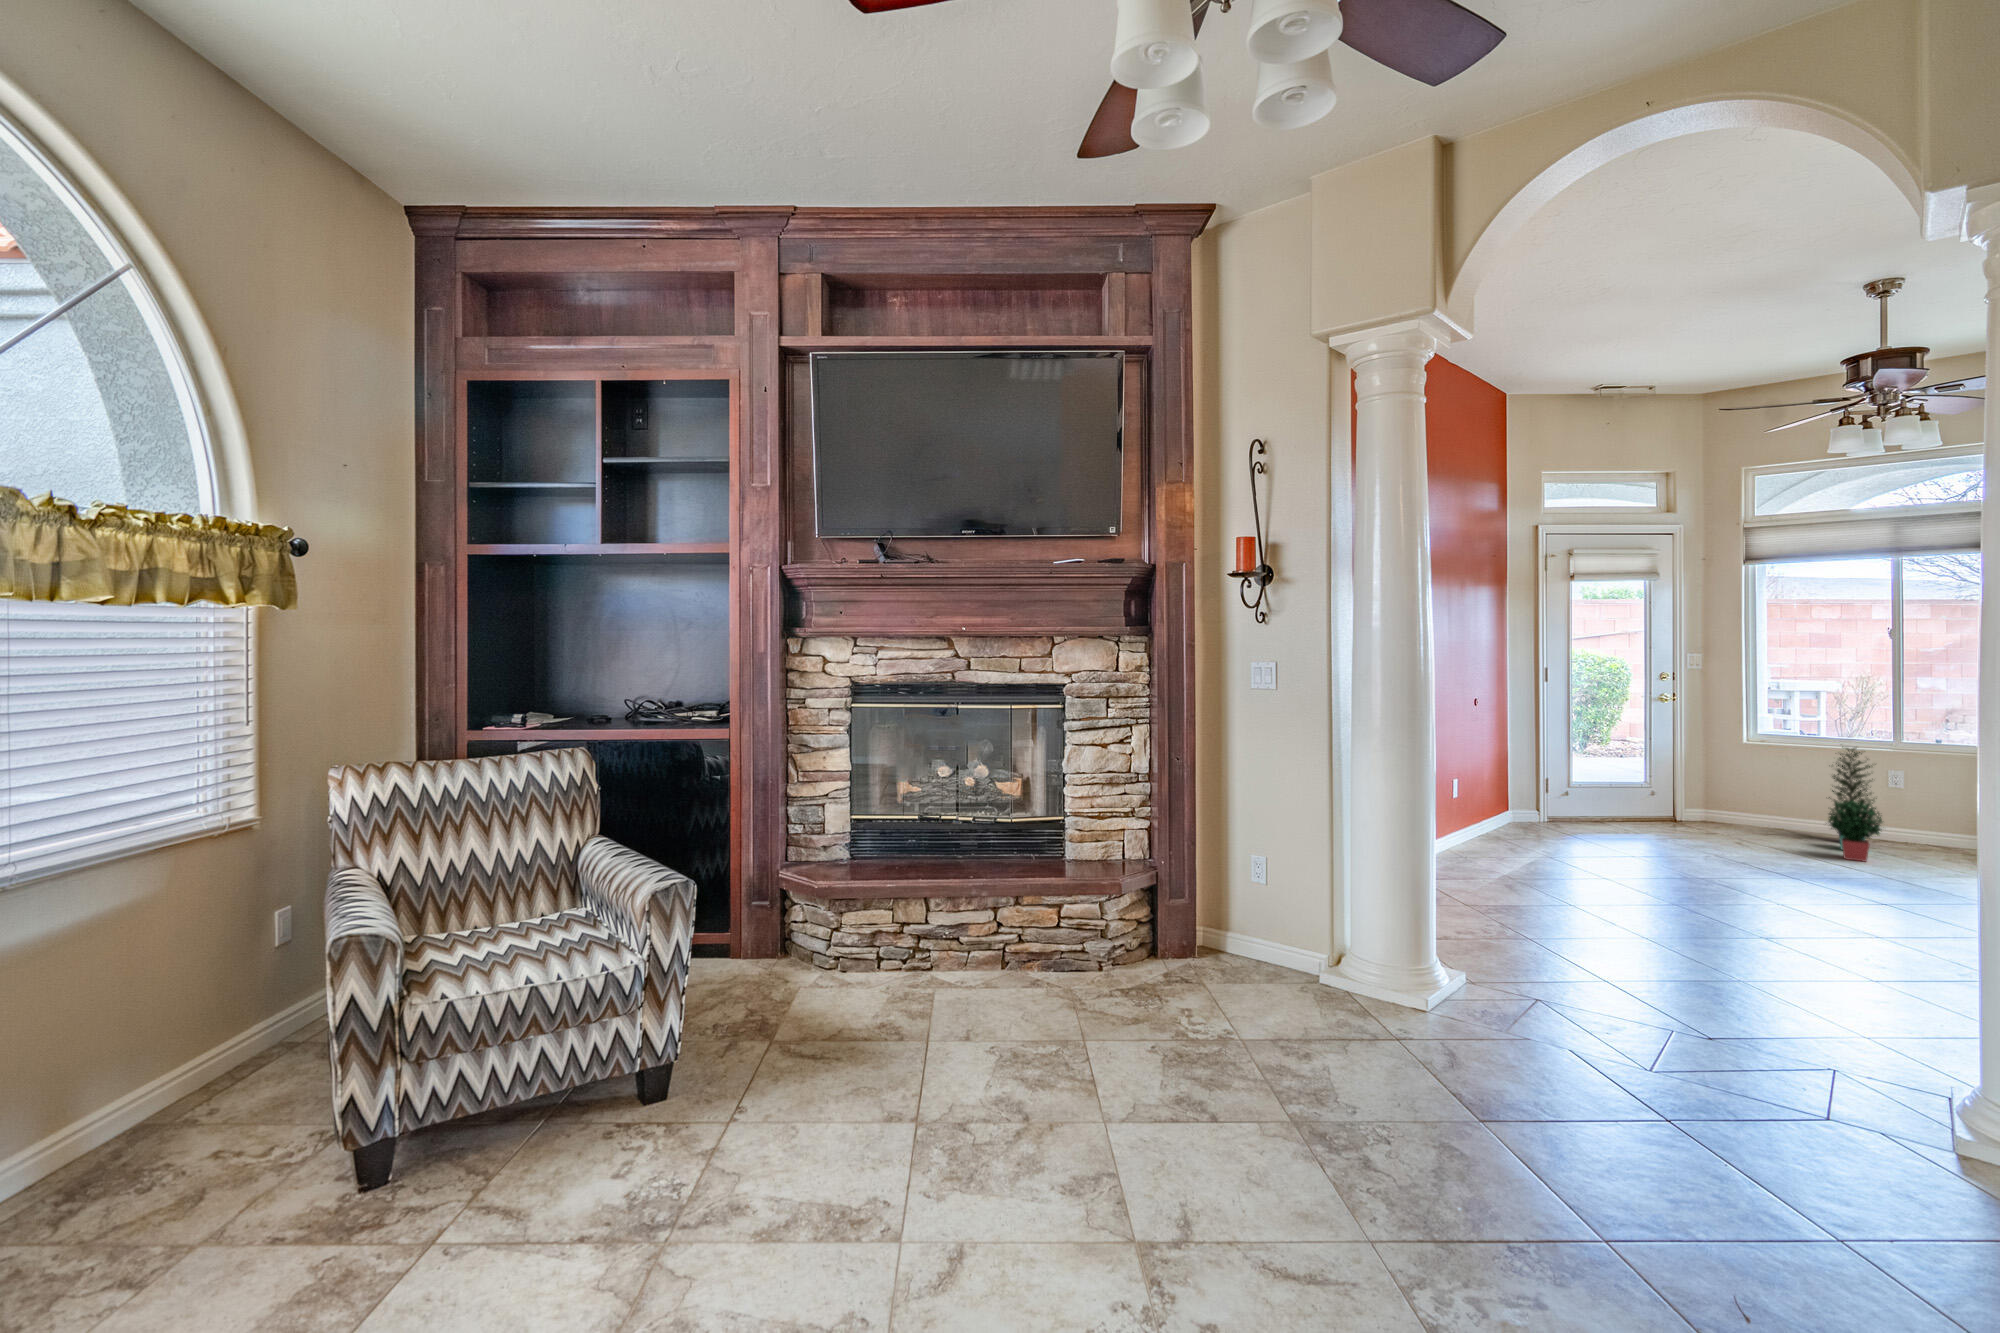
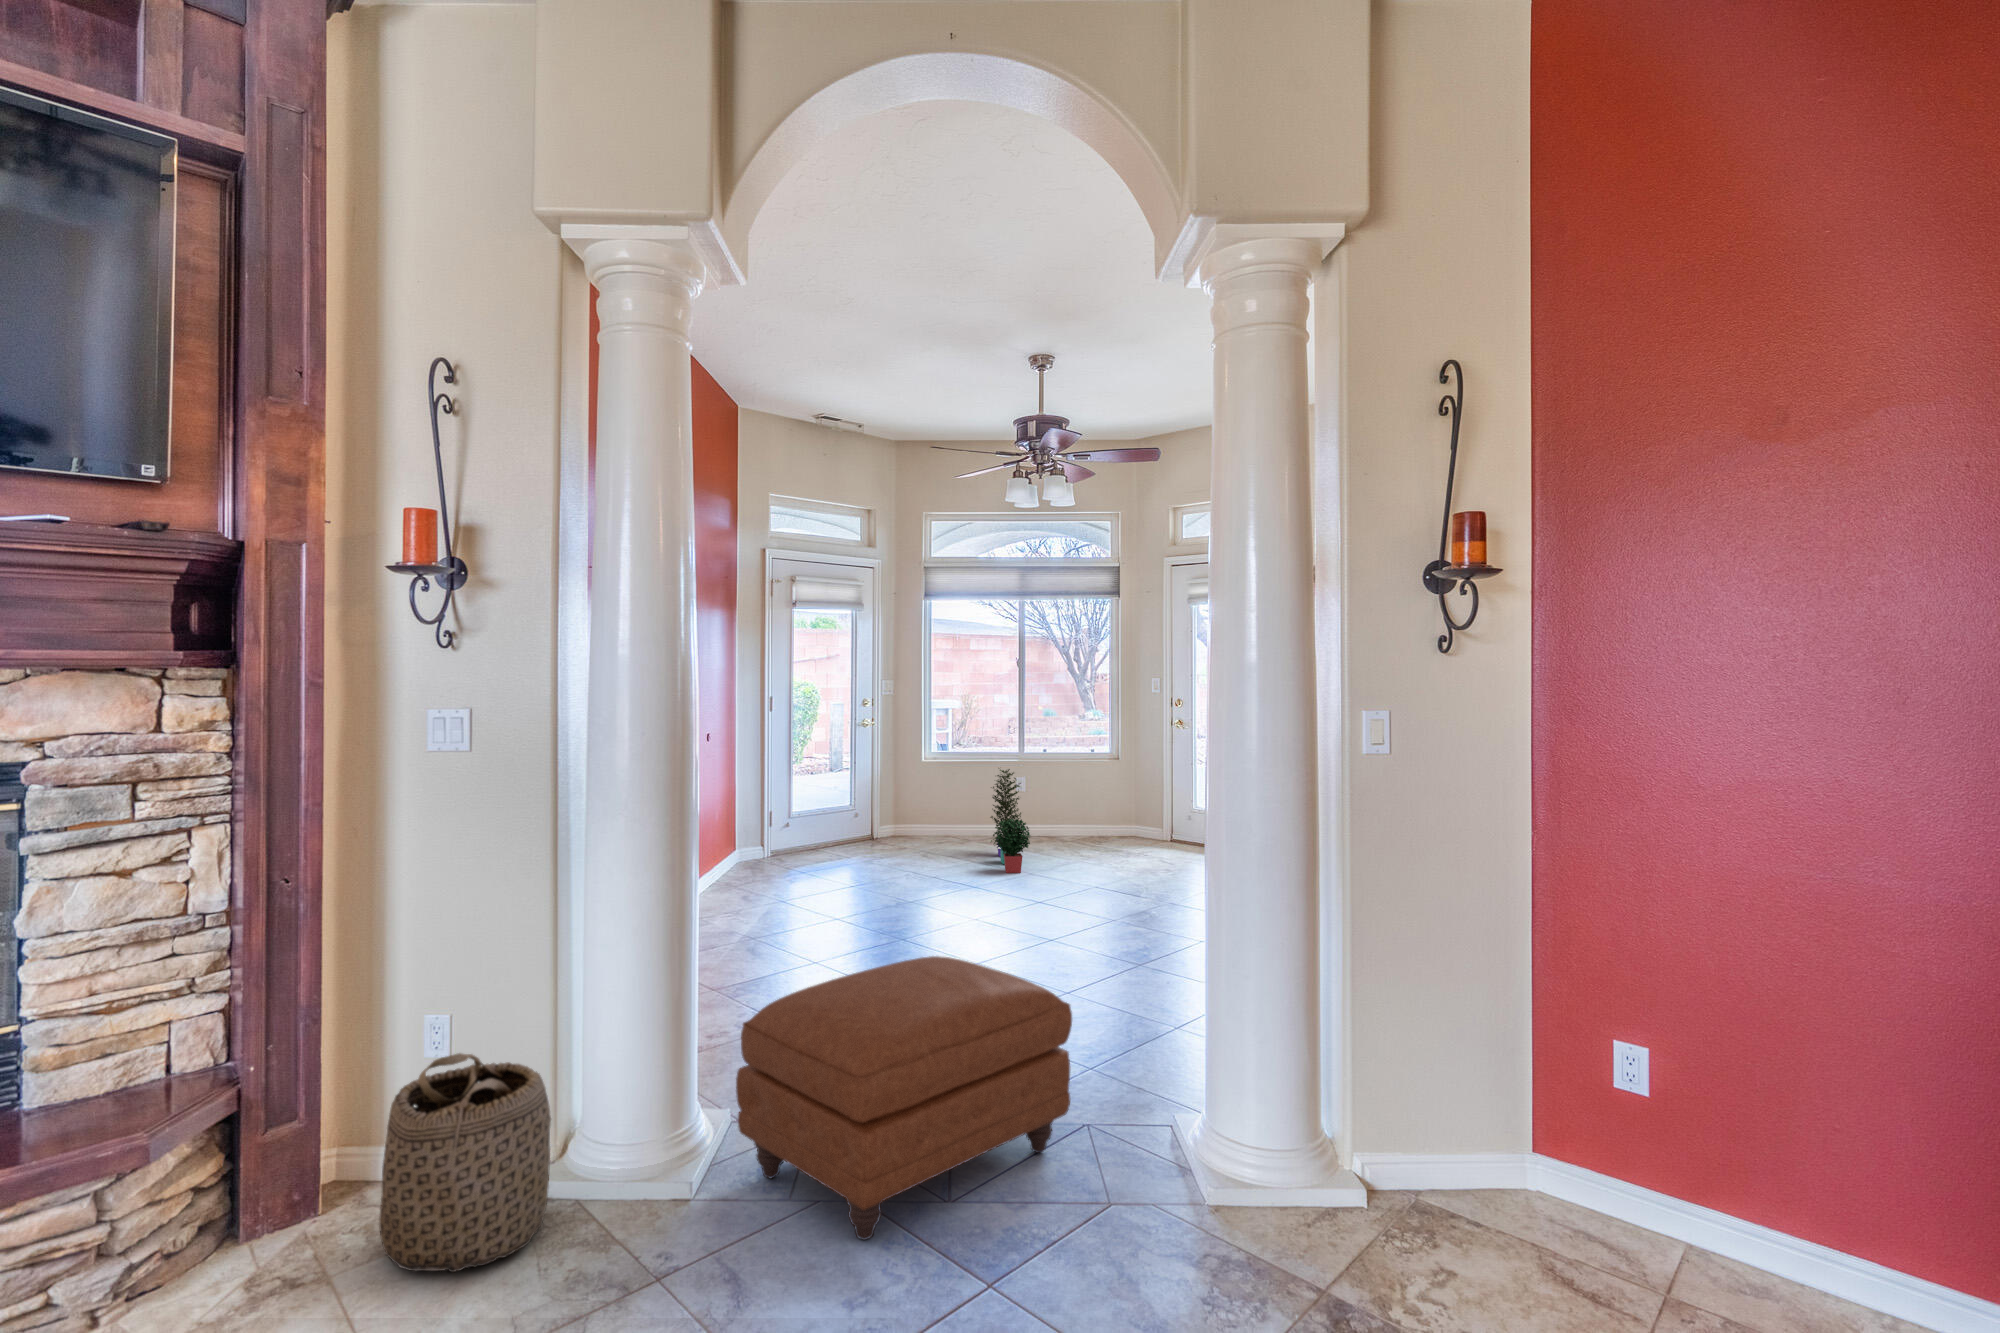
basket: none [1223,878,1323,1010] -> present [379,1053,551,1272]
ottoman: none [1461,886,1827,1094] -> present [736,956,1072,1240]

